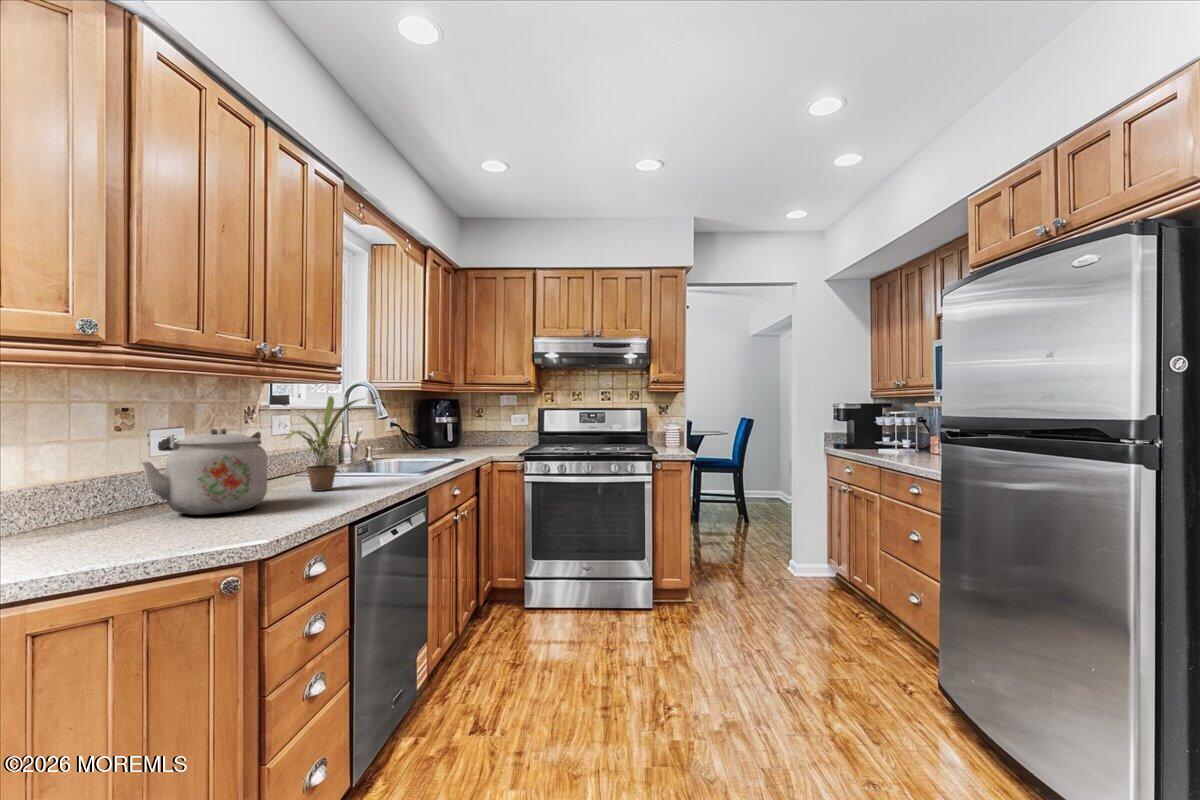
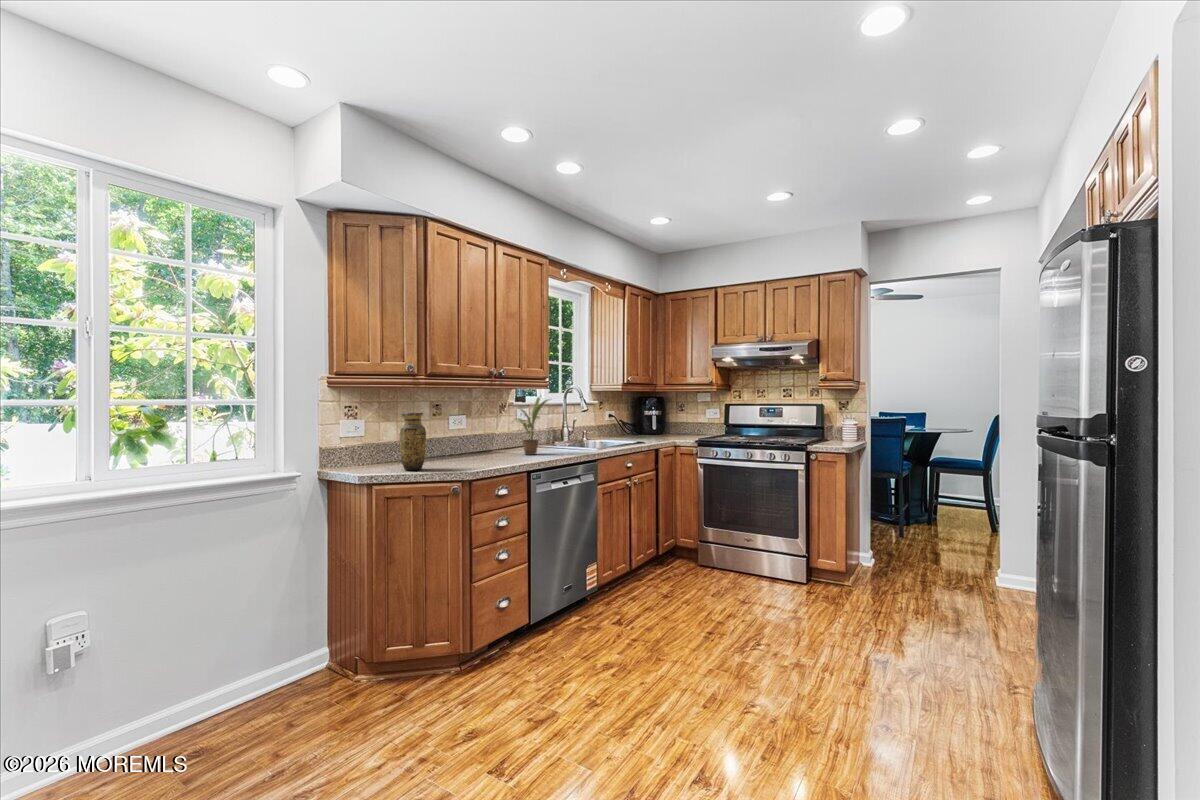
vase: none [62,425,136,552] -> present [399,413,426,470]
kettle: present [142,428,267,515] -> none [437,415,494,461]

